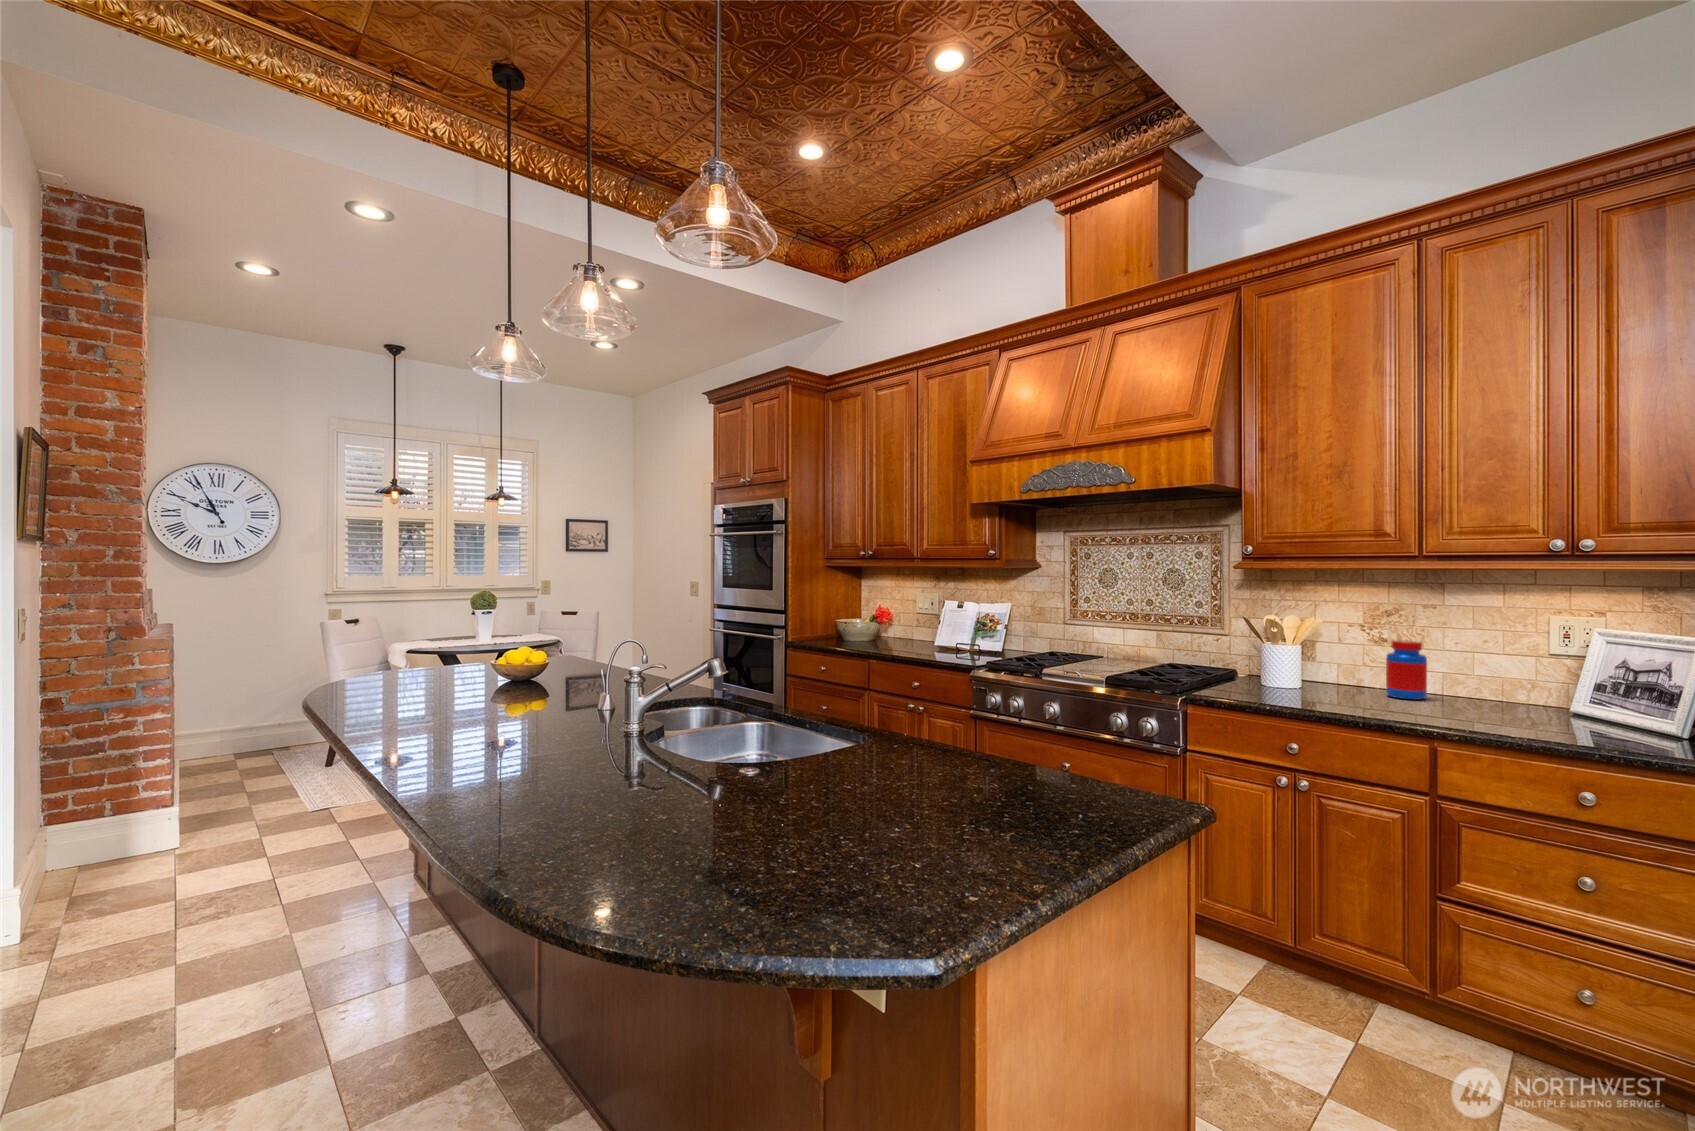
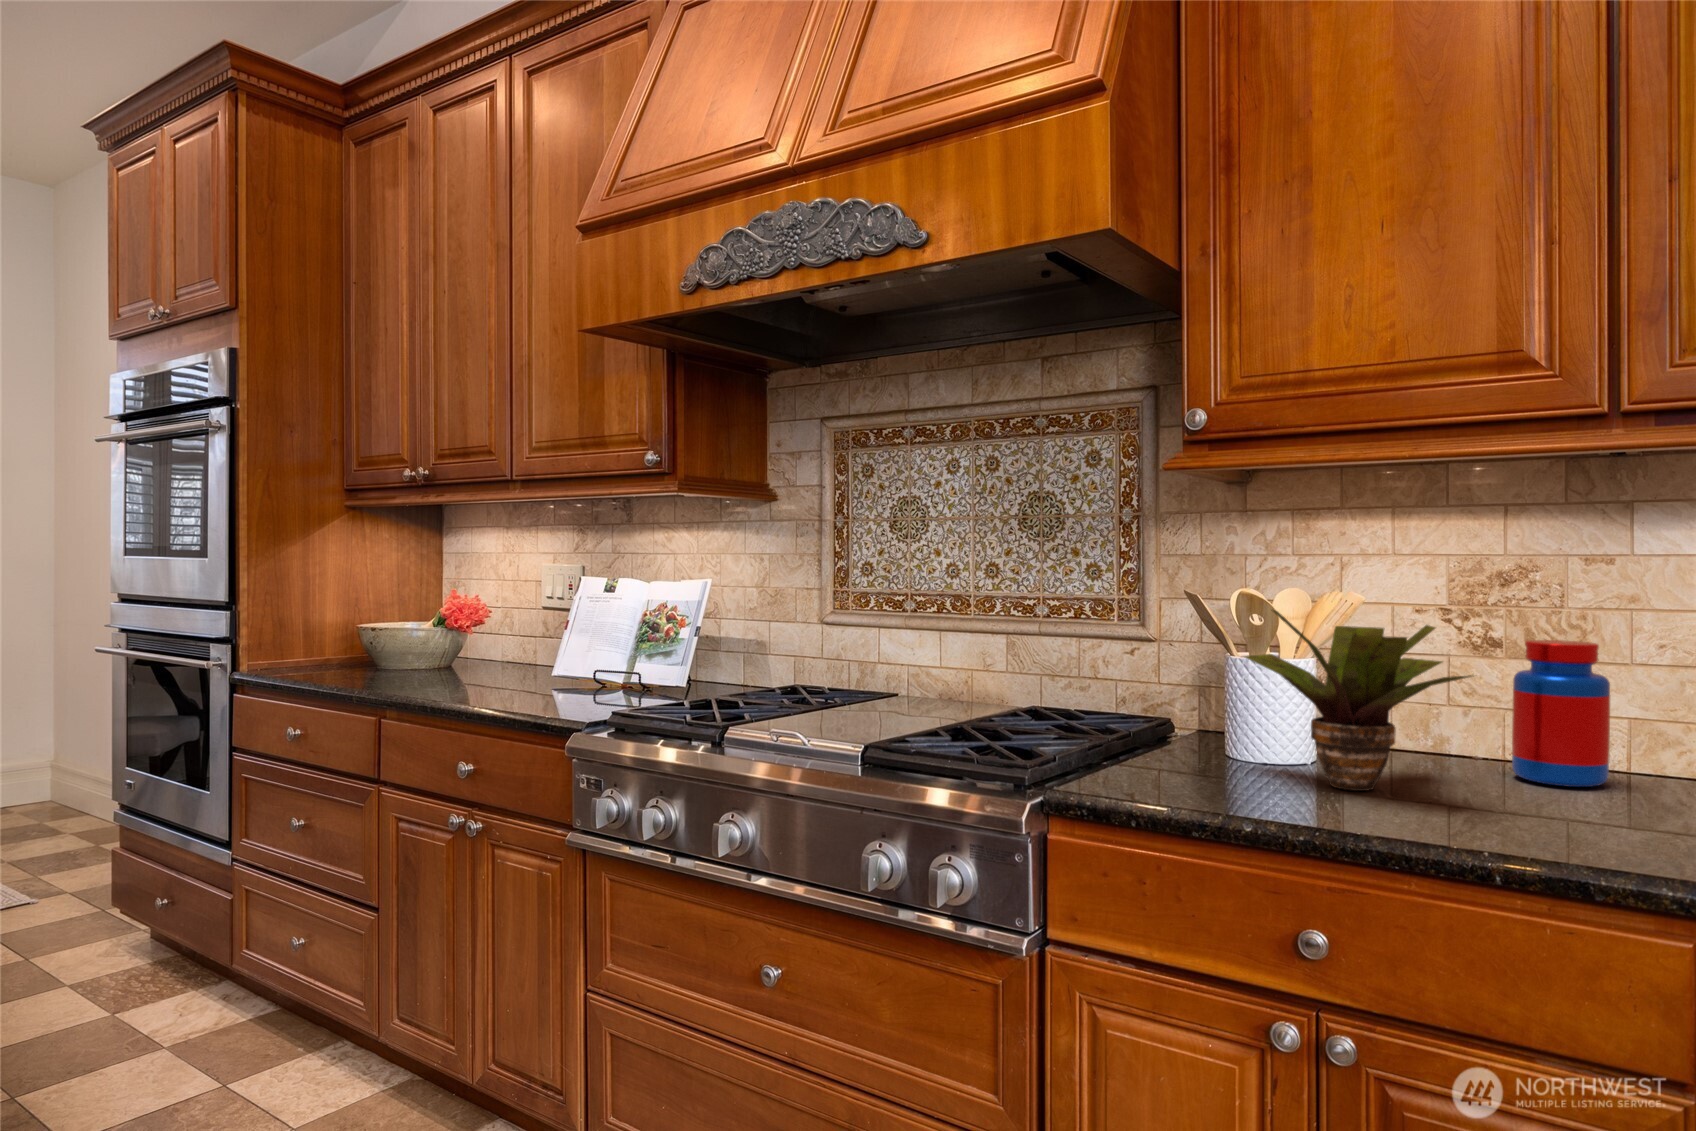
potted plant: none [1267,626,1362,698] -> present [1245,610,1471,791]

